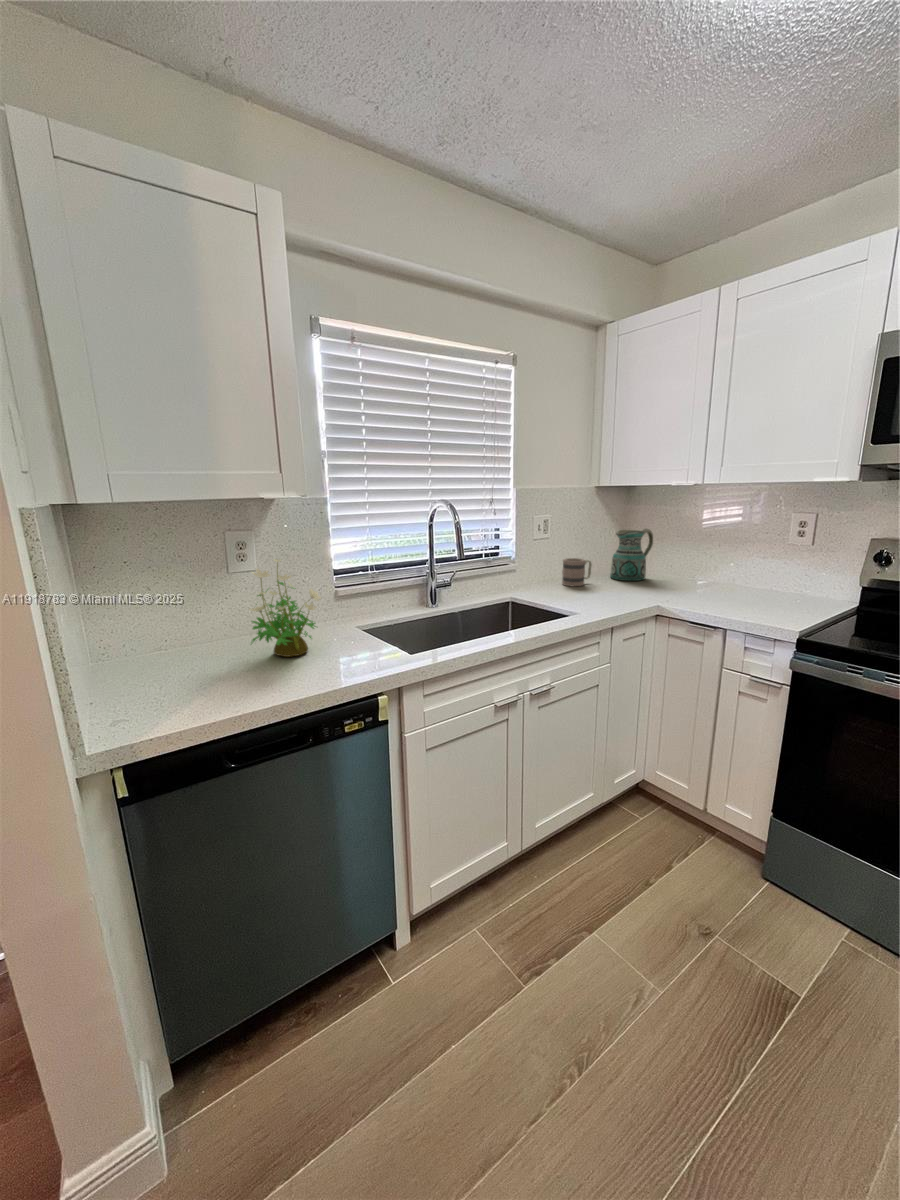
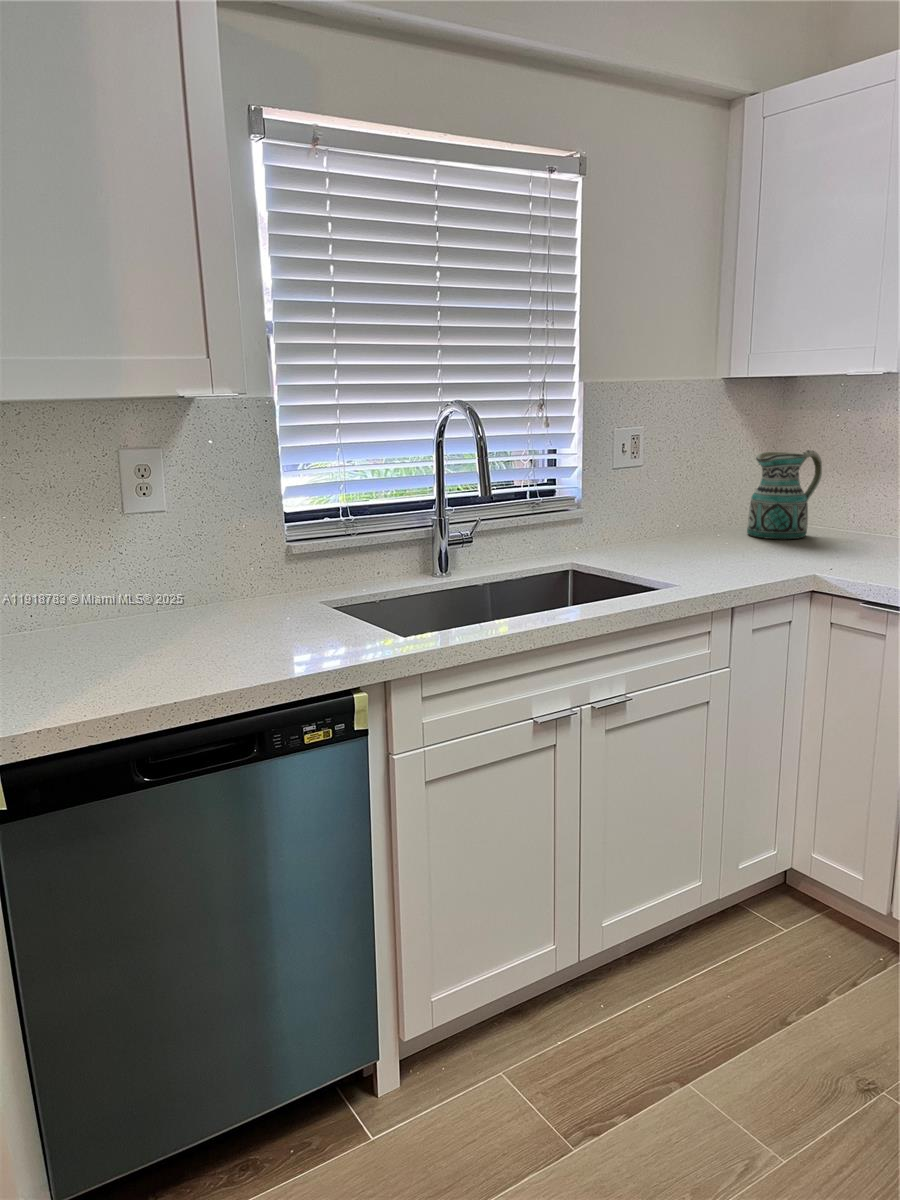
mug: present [562,558,592,586] -> none [661,500,713,547]
potted plant: present [250,559,321,657] -> none [157,488,267,638]

